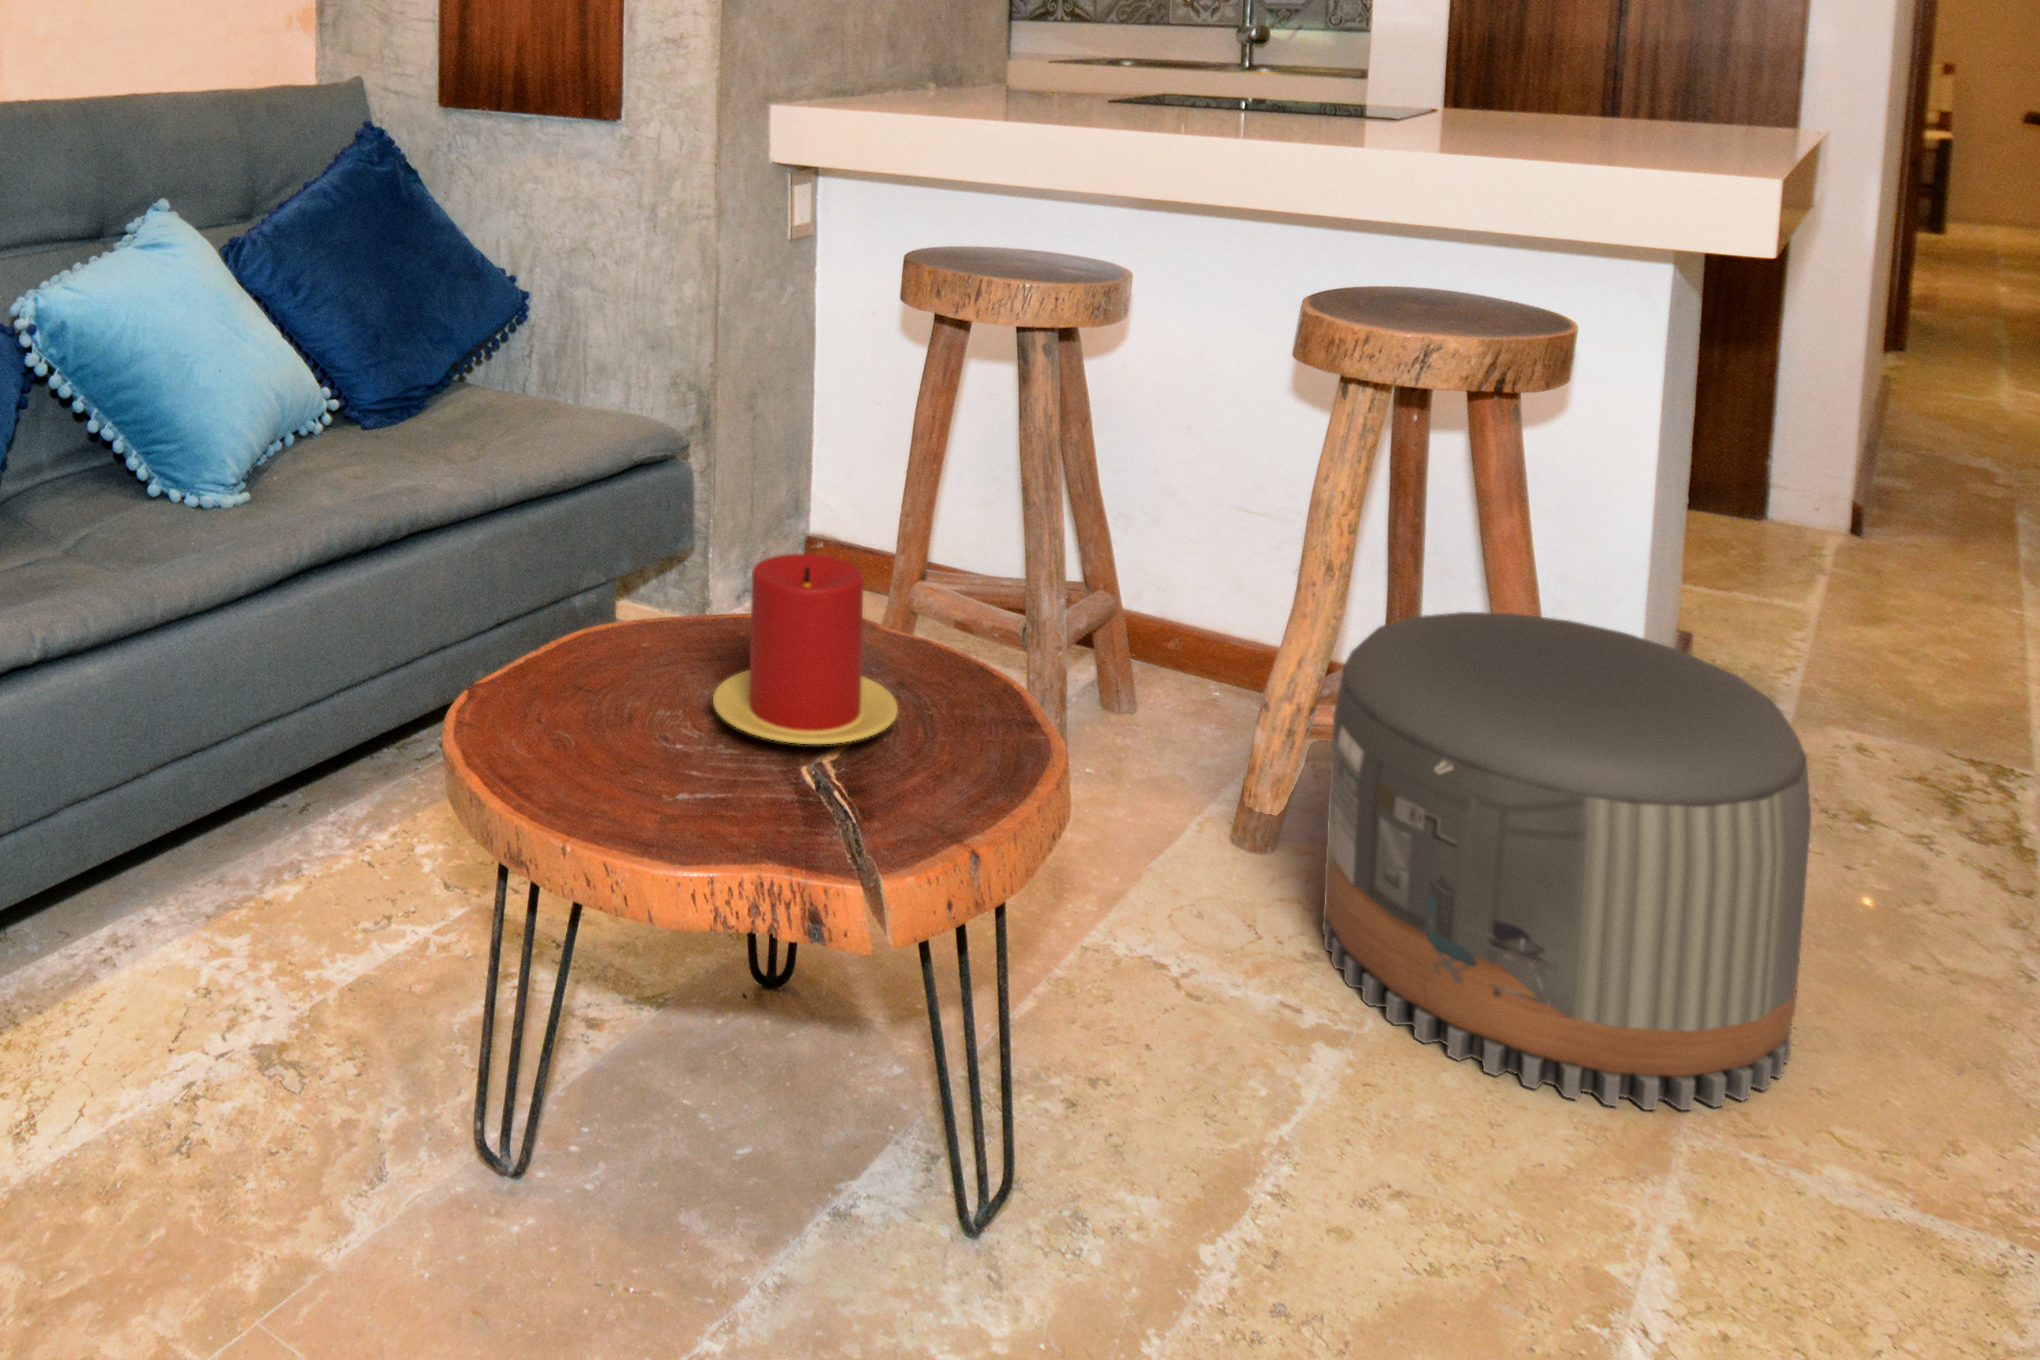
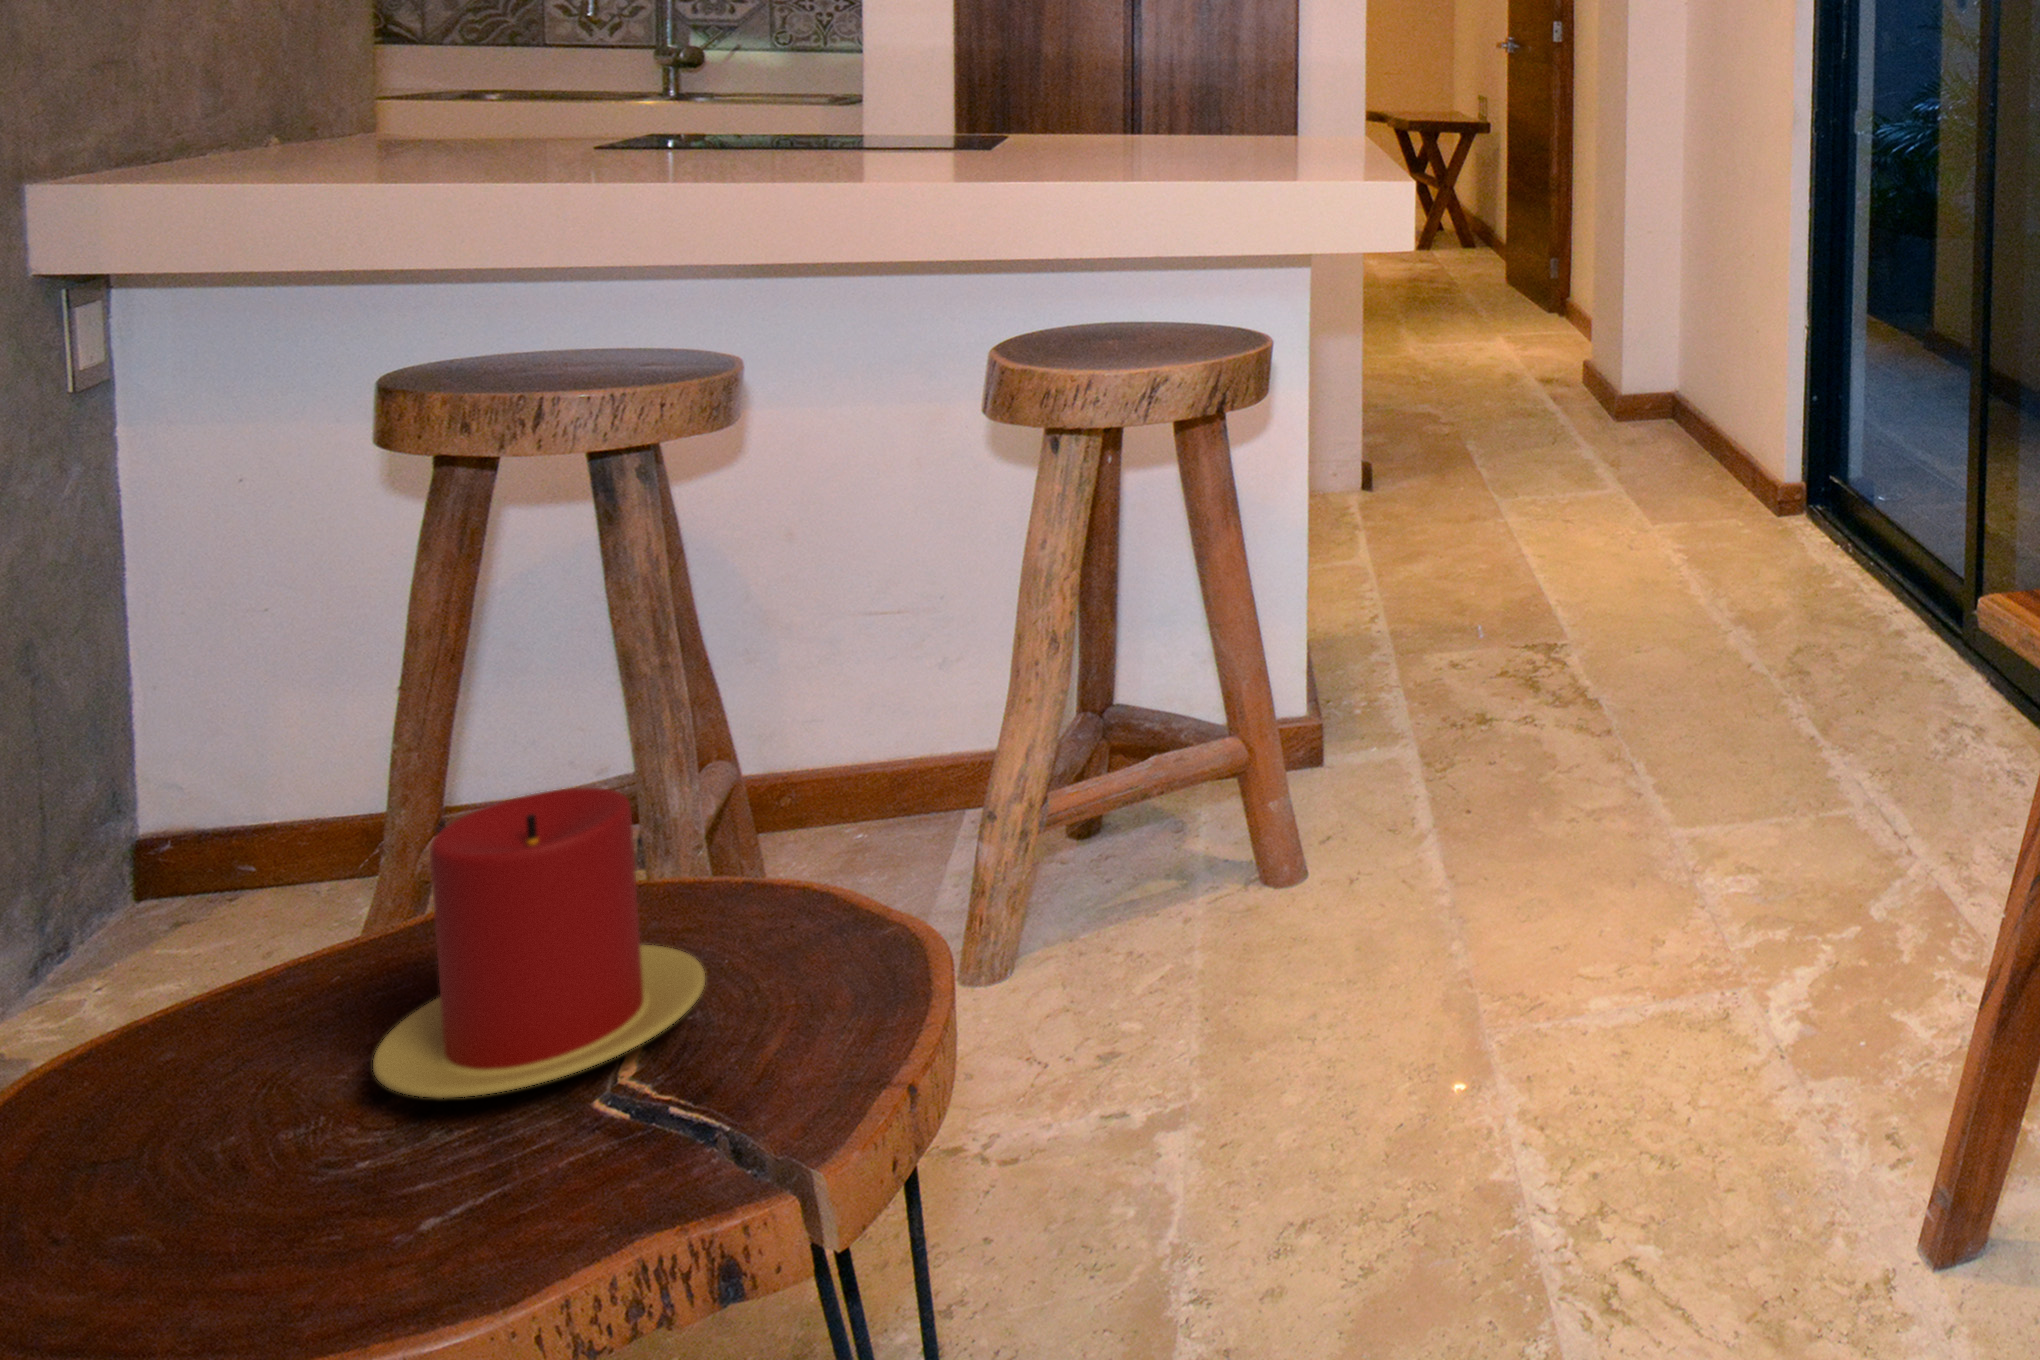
pouf: present [1322,612,1811,1110] -> none [1097,605,1532,1083]

